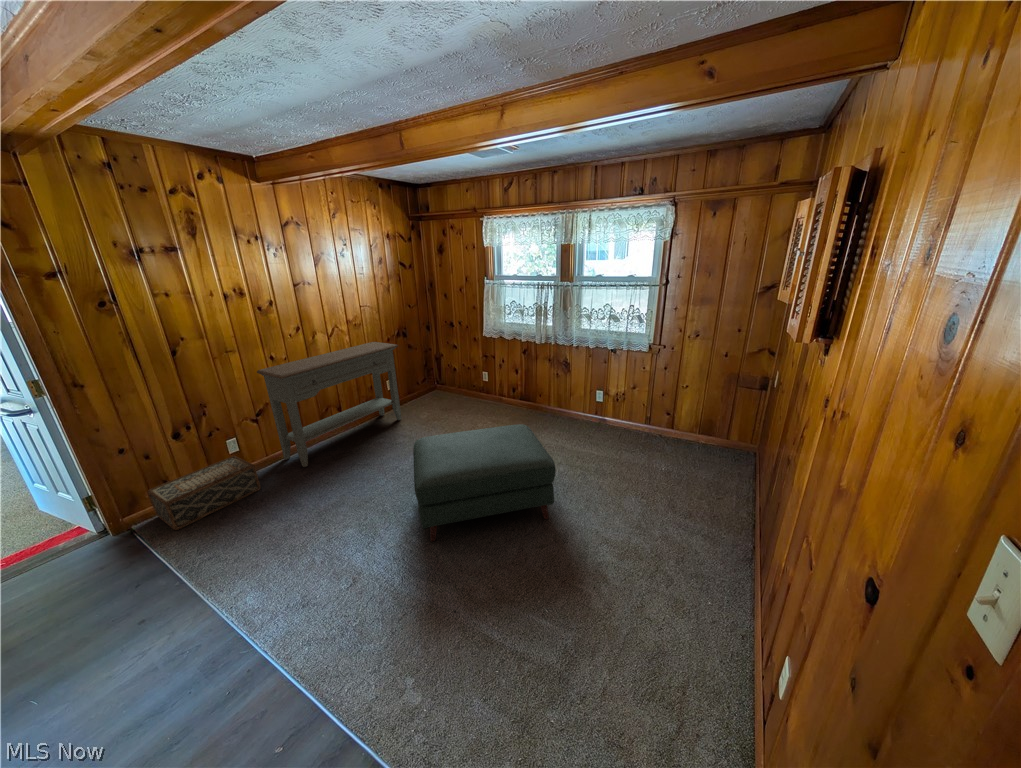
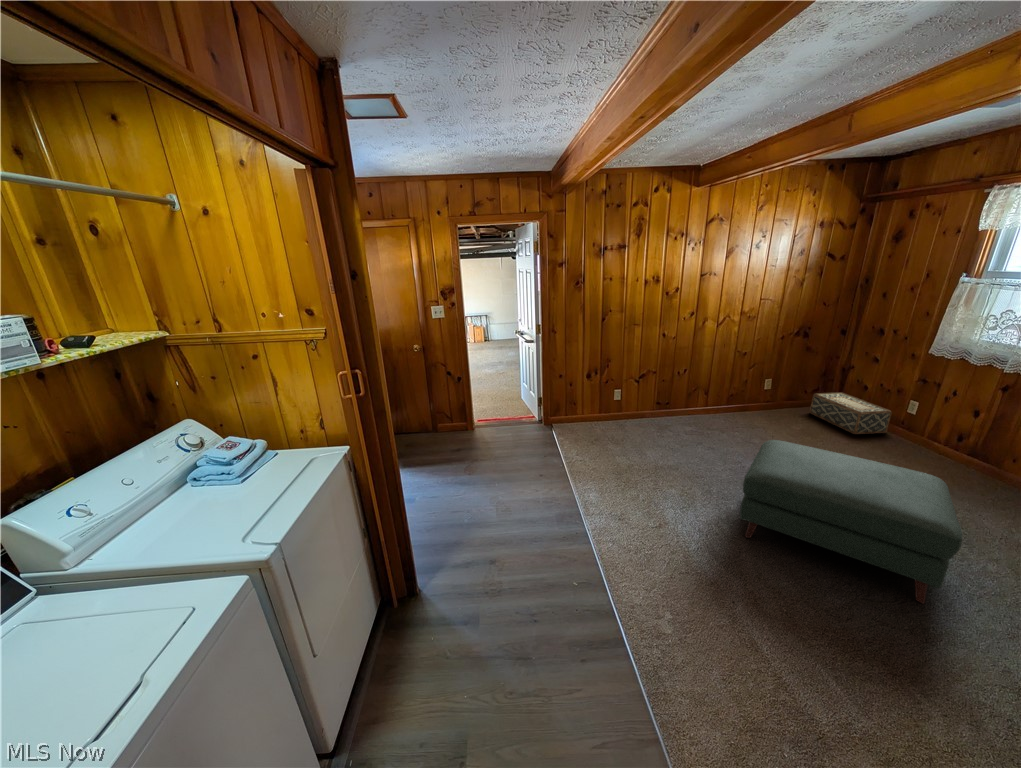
console table: present [257,342,402,467] -> none [648,337,790,430]
woven basket: present [148,456,261,530] -> present [810,392,892,434]

